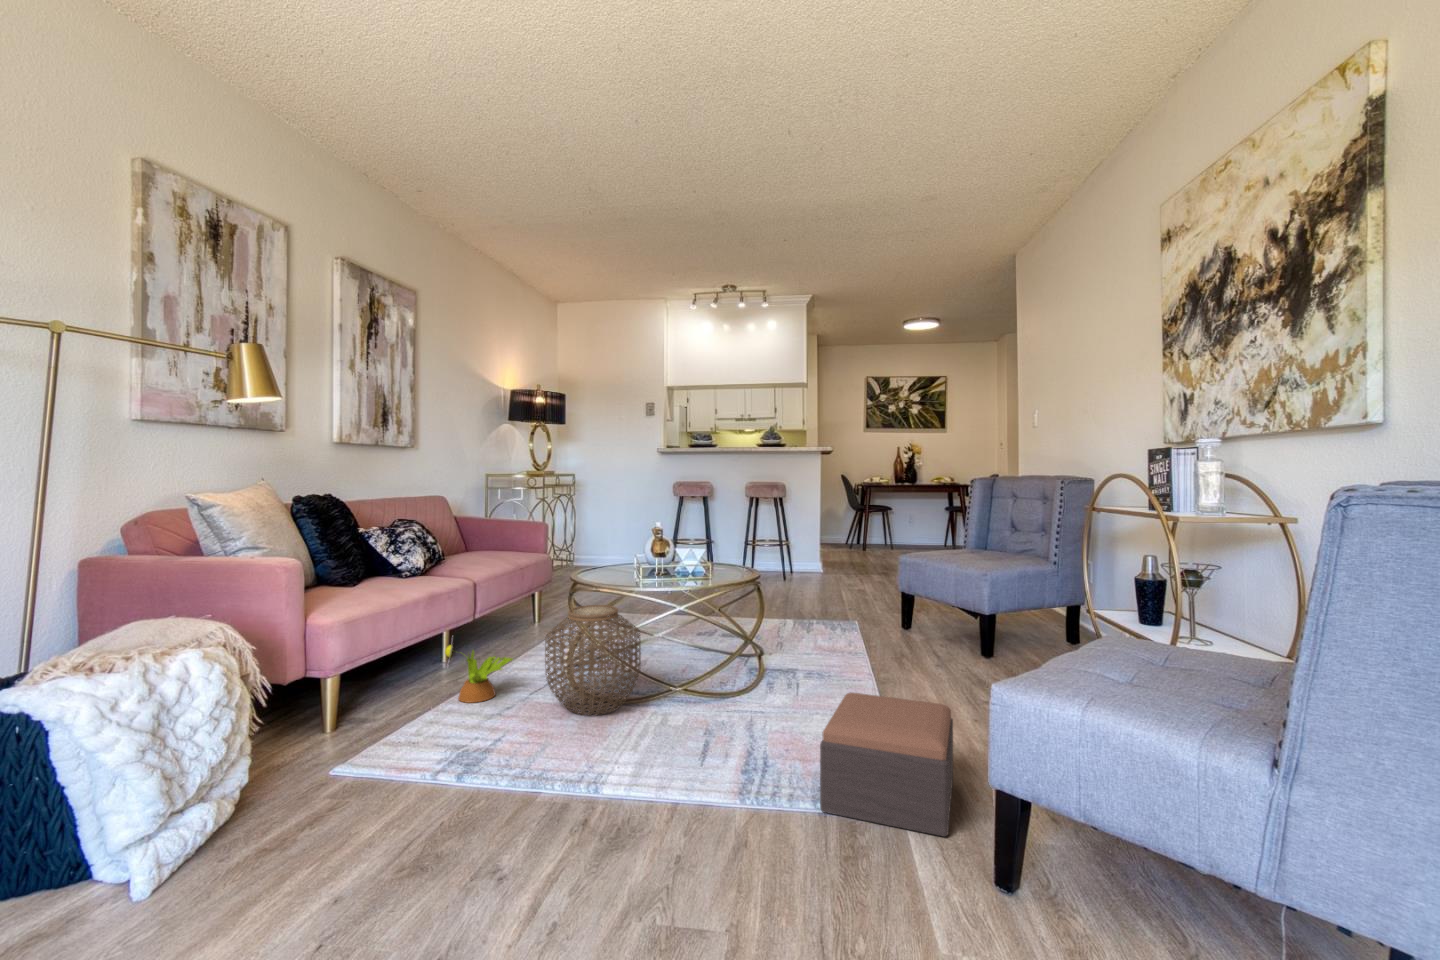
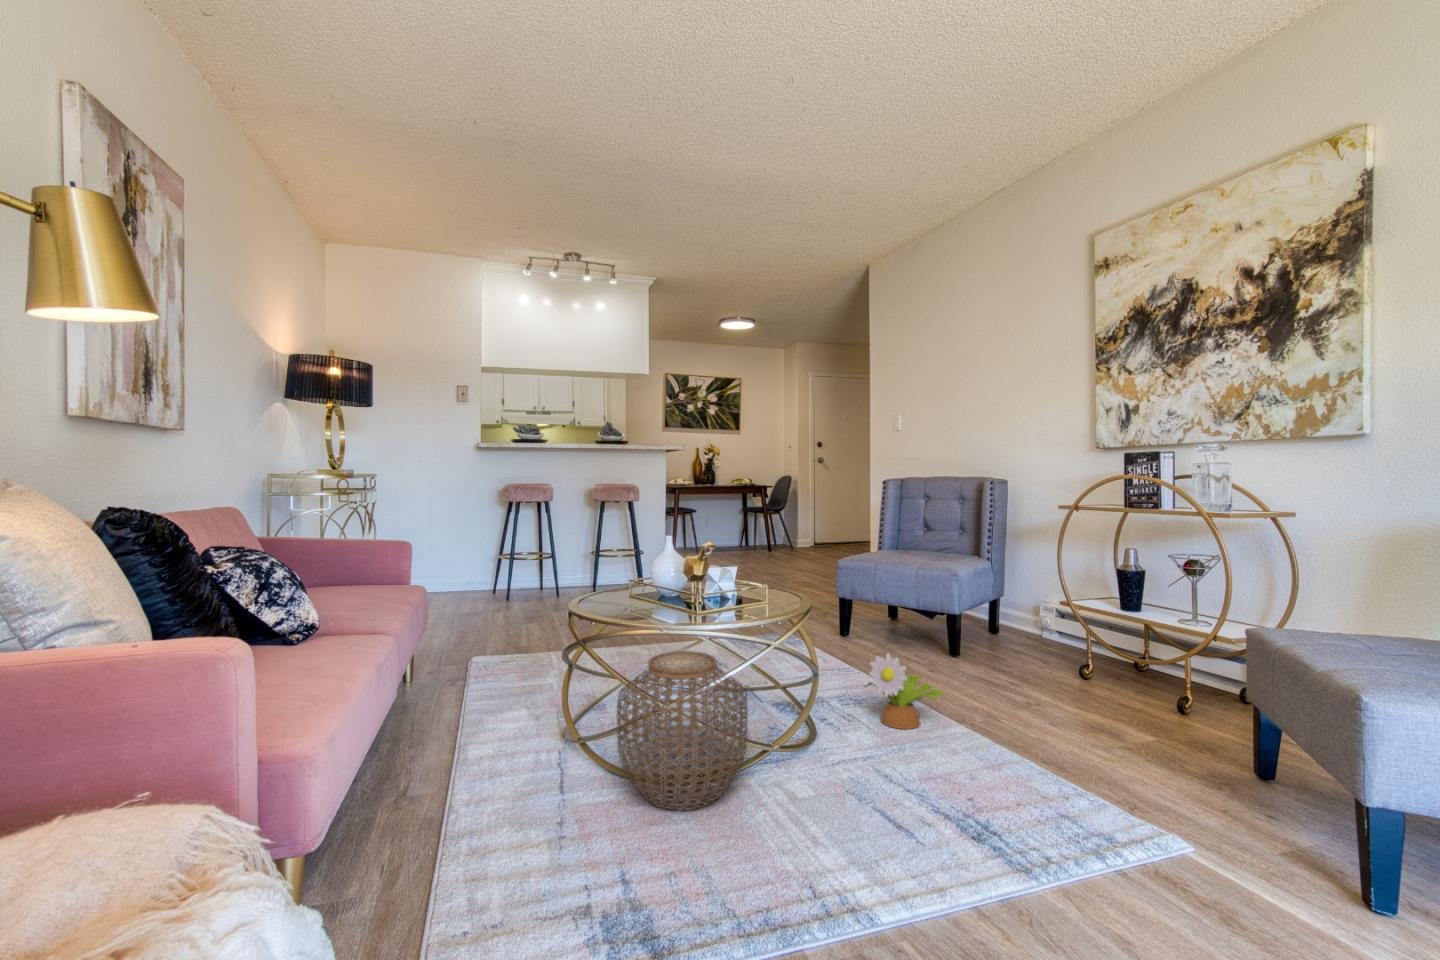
decorative plant: present [445,644,513,703] -> present [864,653,945,729]
footstool: present [820,692,953,837] -> none [1043,714,1251,865]

